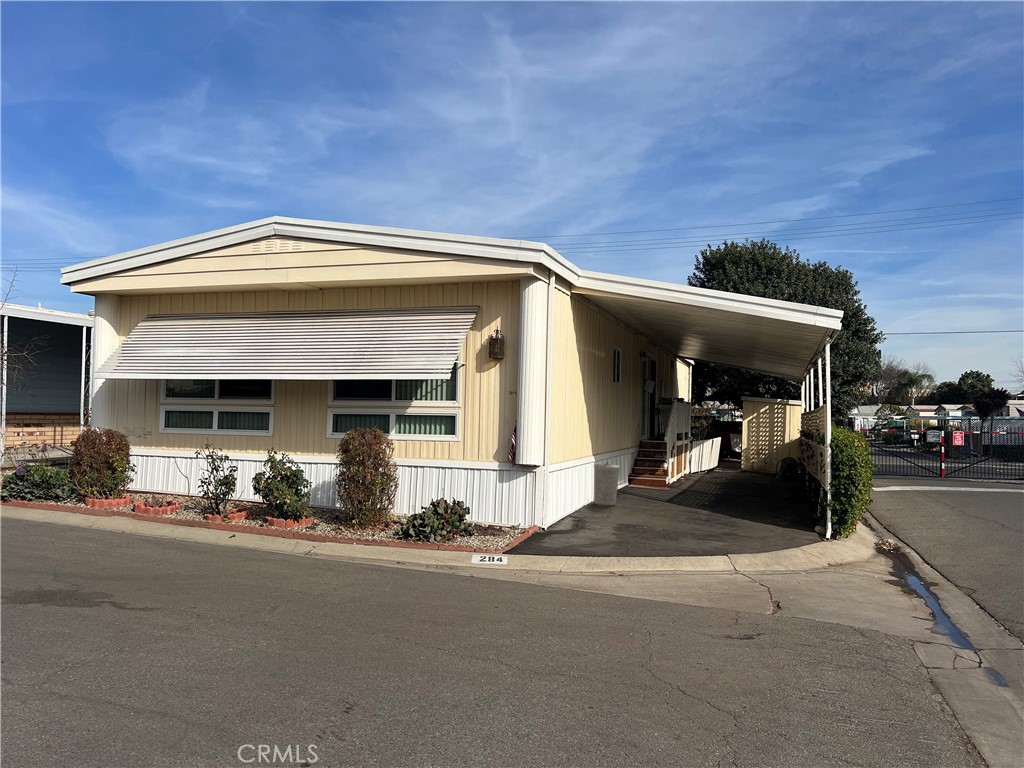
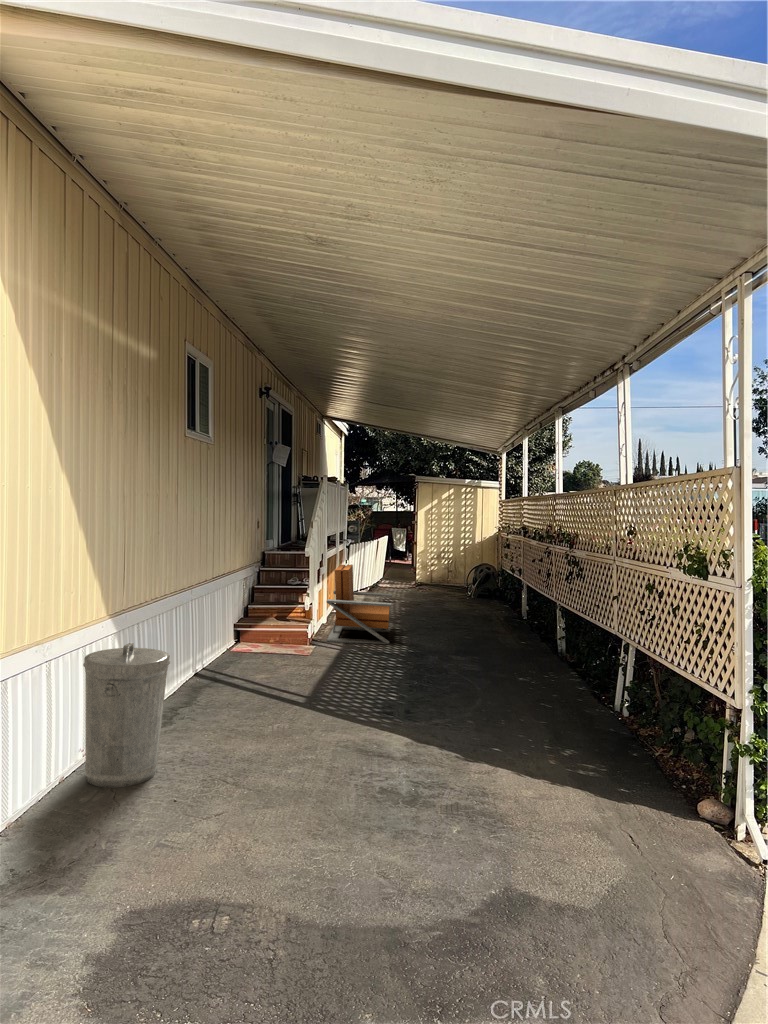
lounge chair: none [675,449,713,491] -> present [327,565,392,644]

